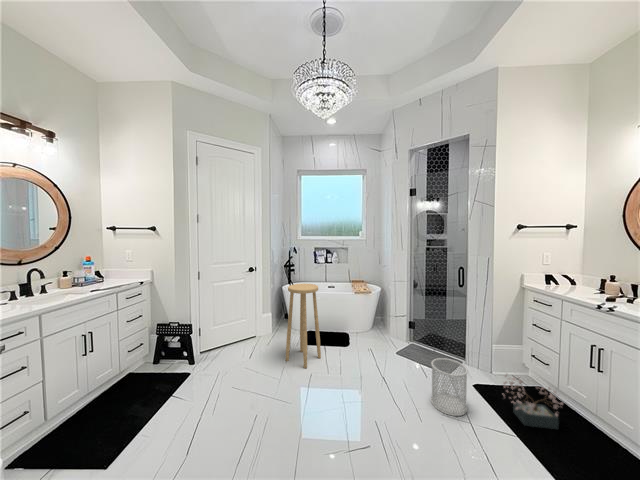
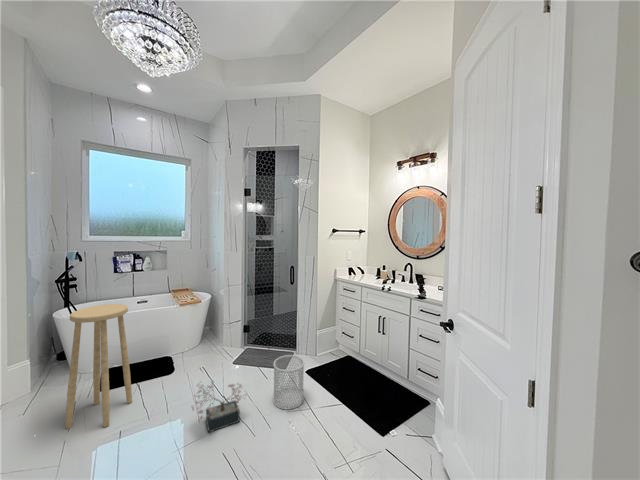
decorative plant: present [503,375,563,429] -> present [192,382,247,432]

